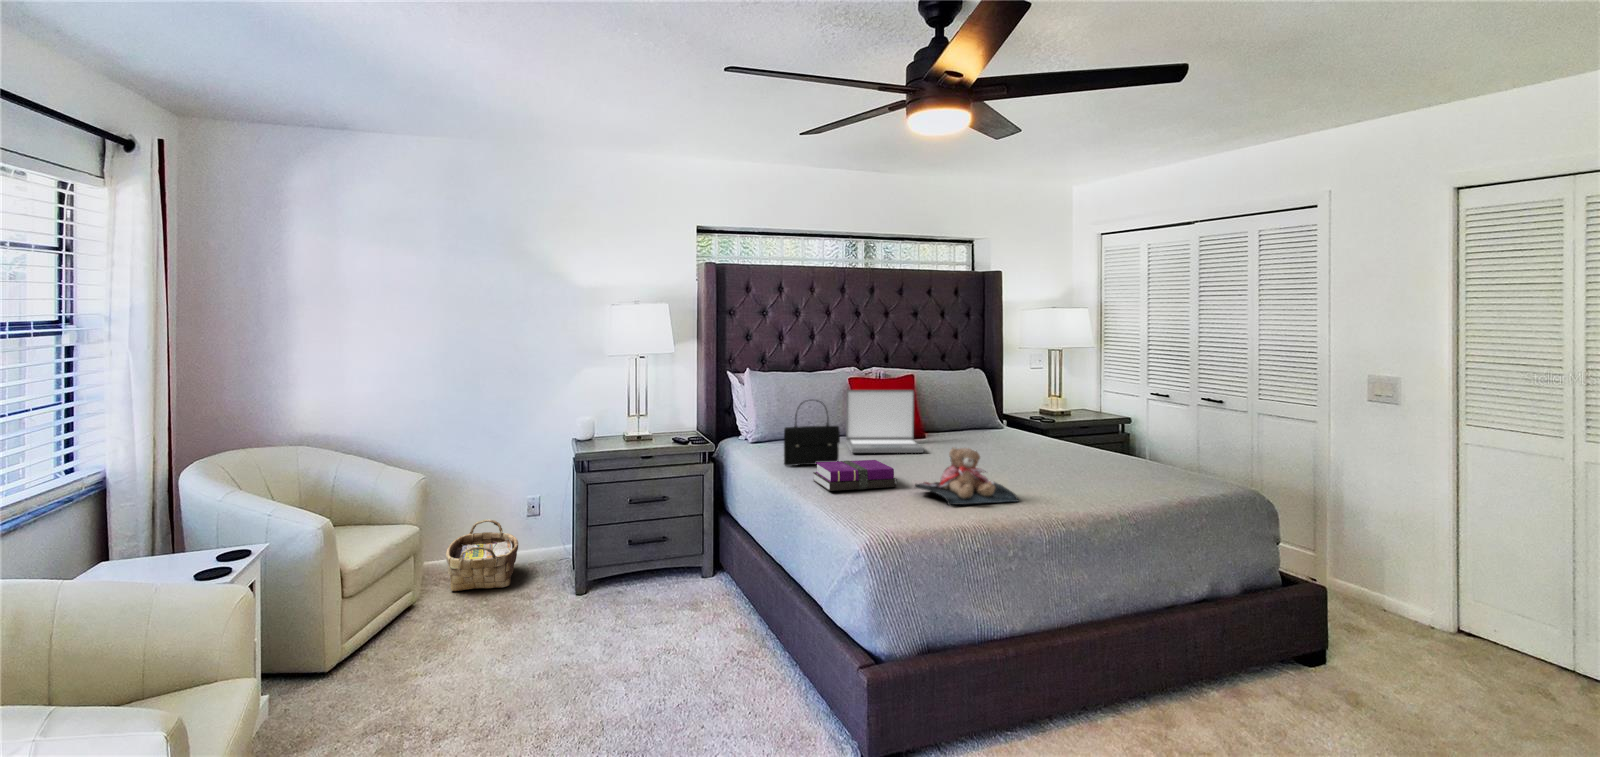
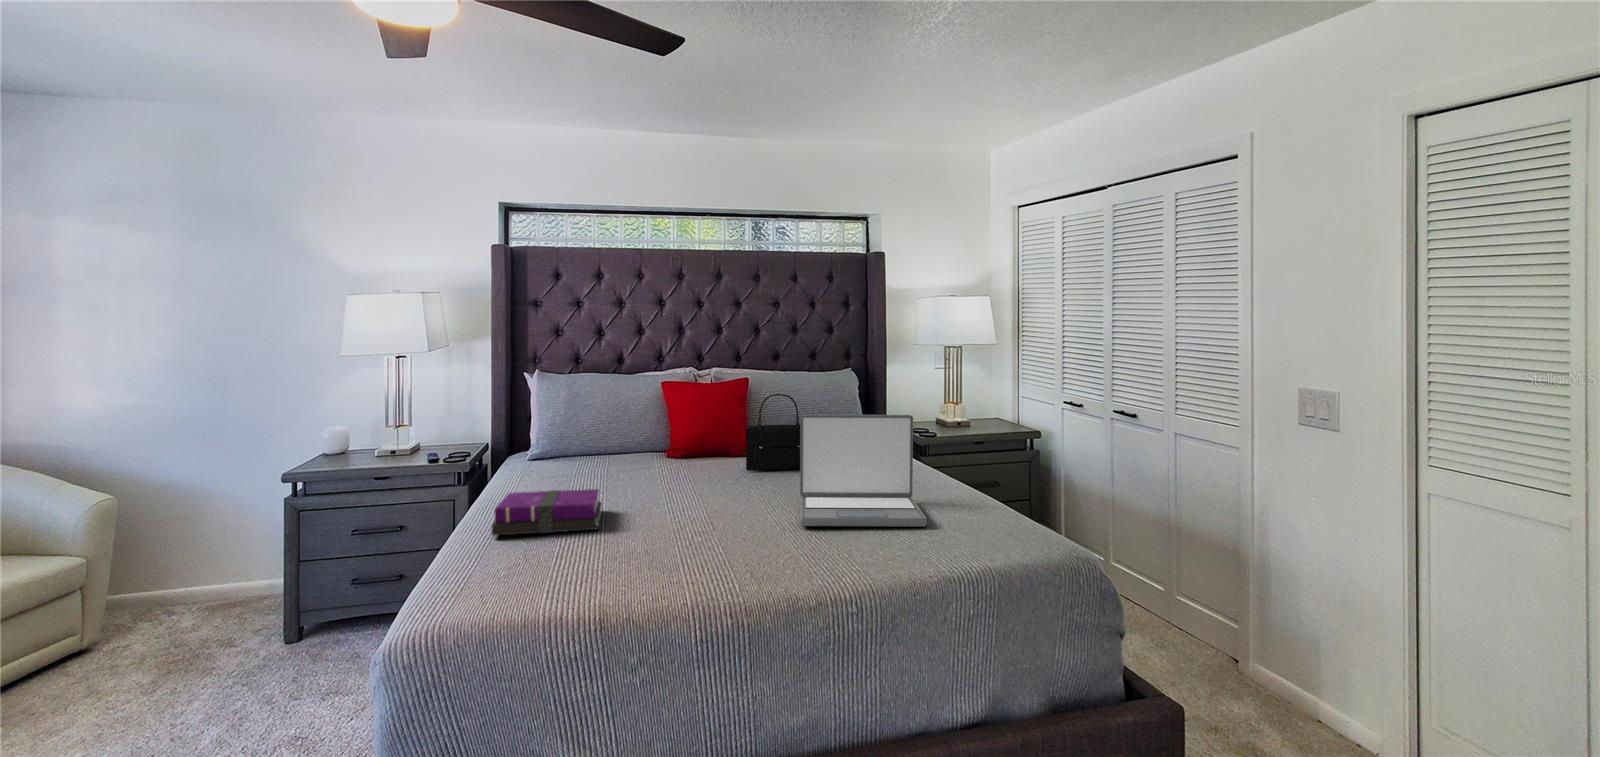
laptop: present [846,390,924,453] -> present [799,414,927,527]
handbag: present [784,401,840,466] -> present [746,394,800,471]
teddy bear: present [915,448,1018,505] -> none [601,475,734,564]
woven basket: present [446,519,518,591] -> none [120,552,243,645]

